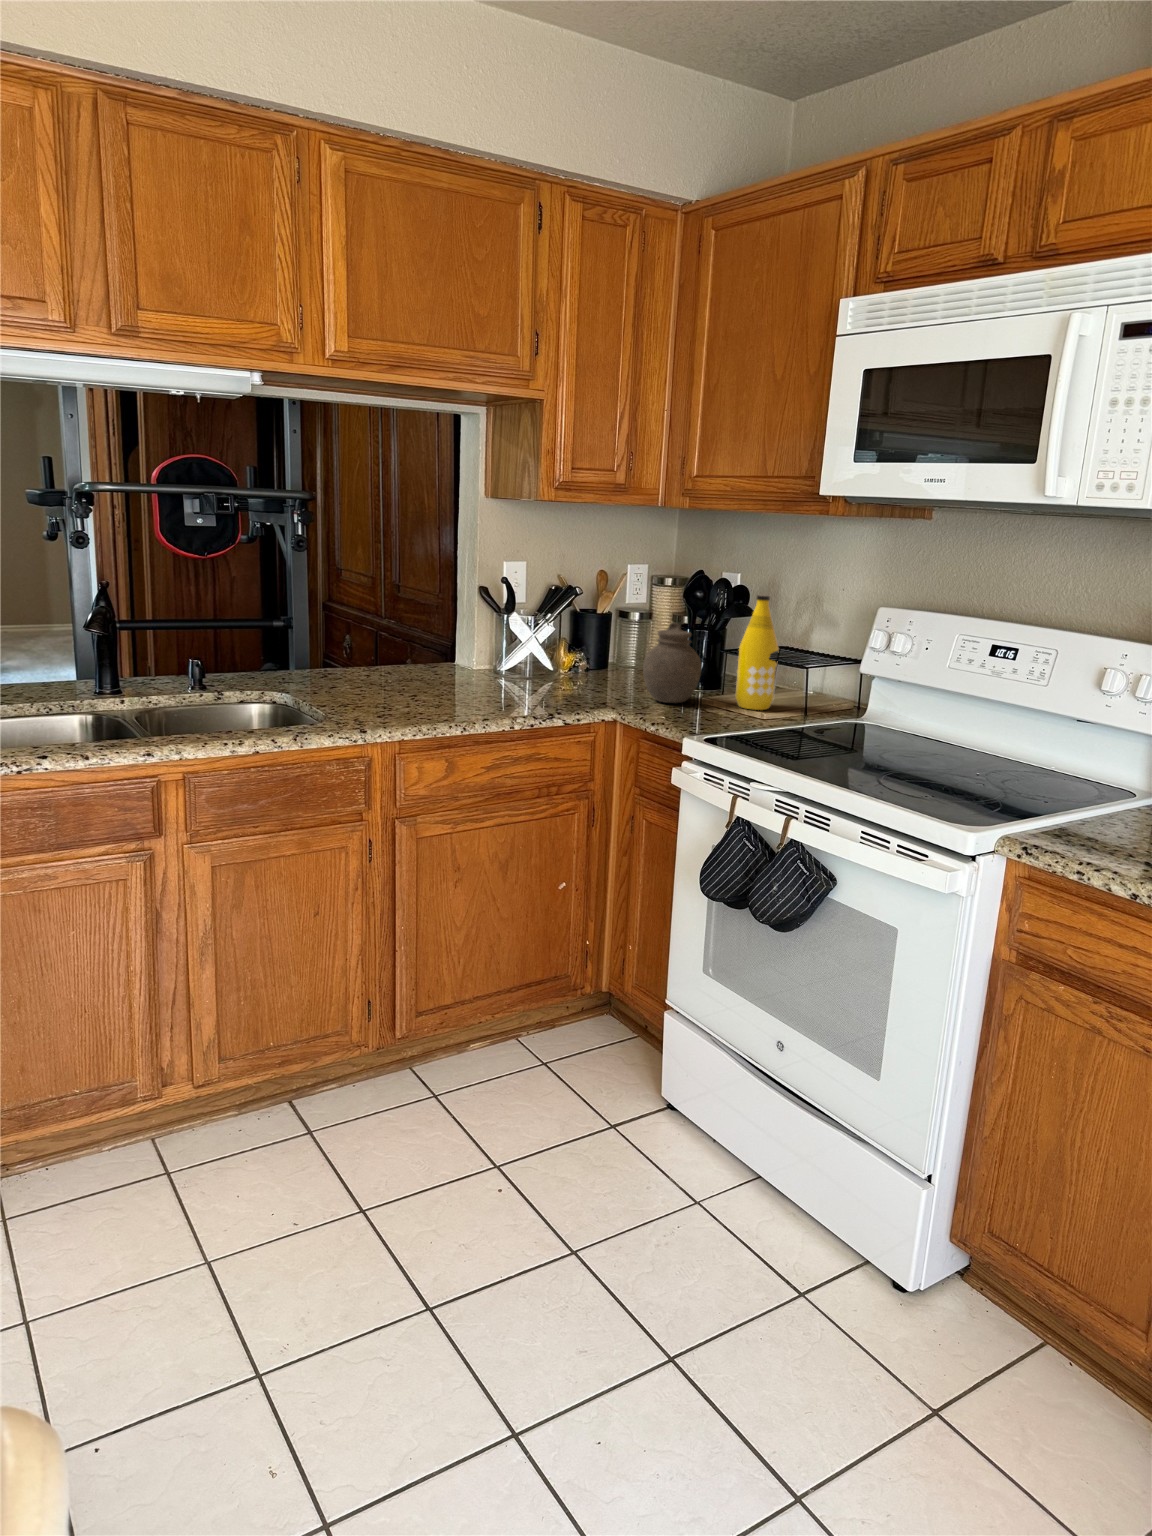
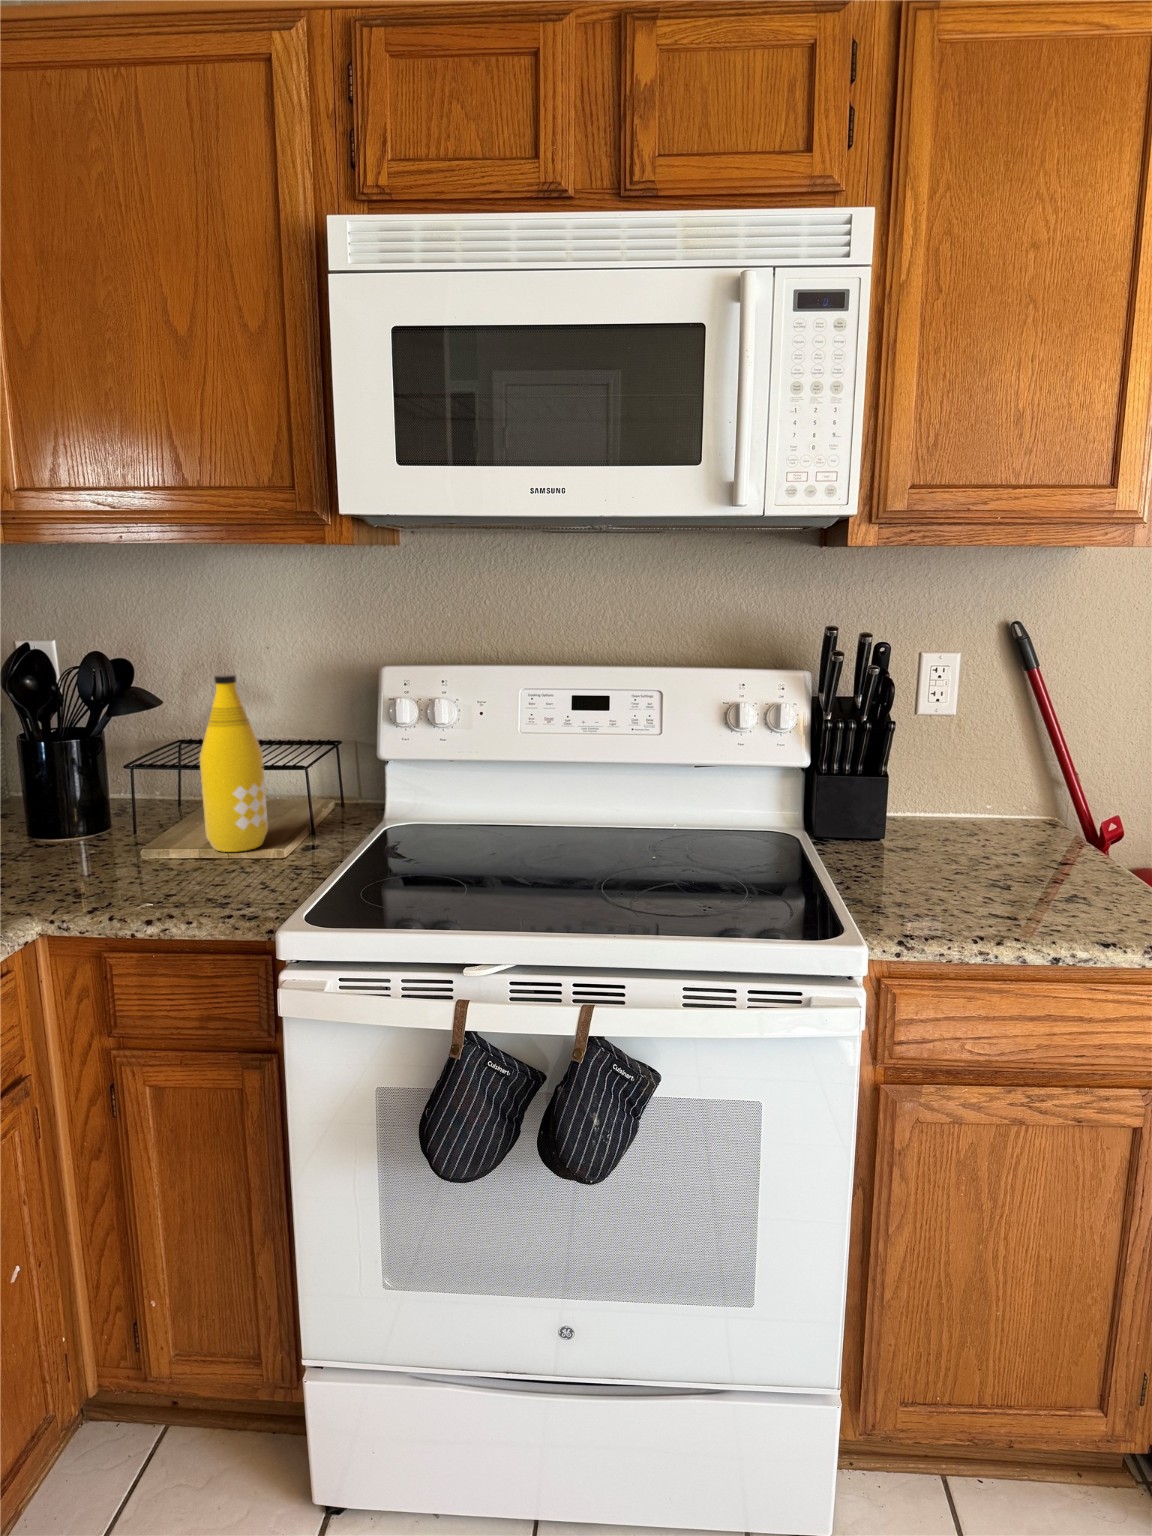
jar: present [643,623,702,703] -> none [45,743,154,880]

